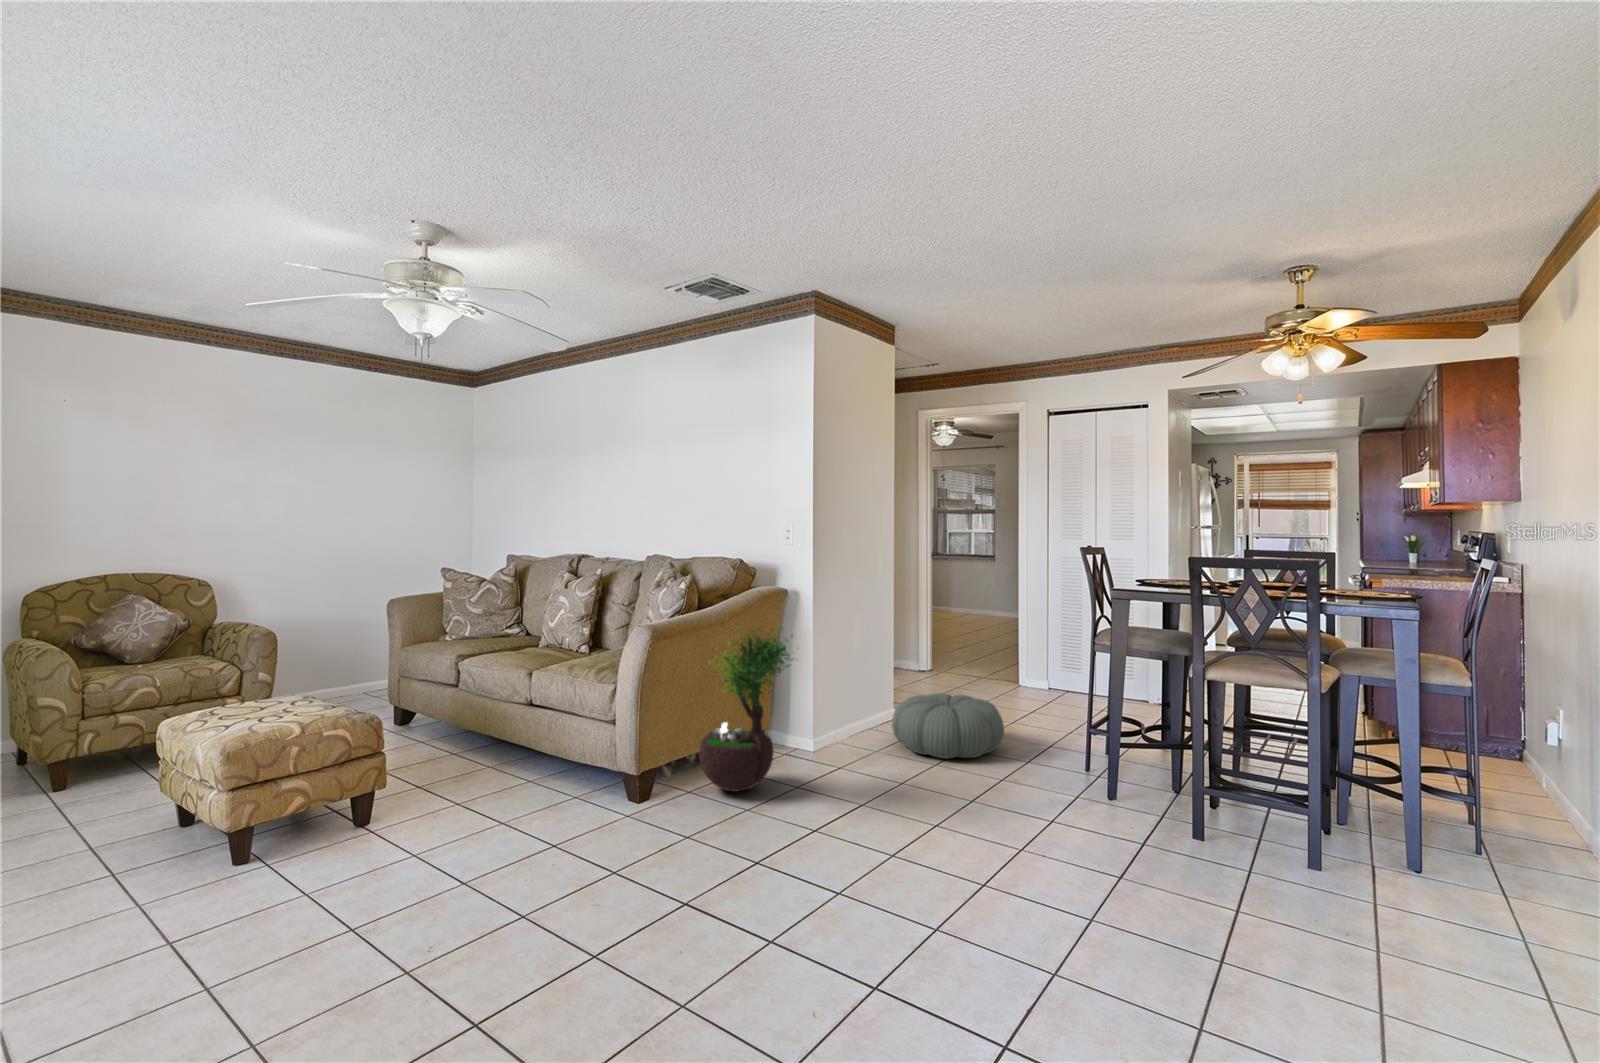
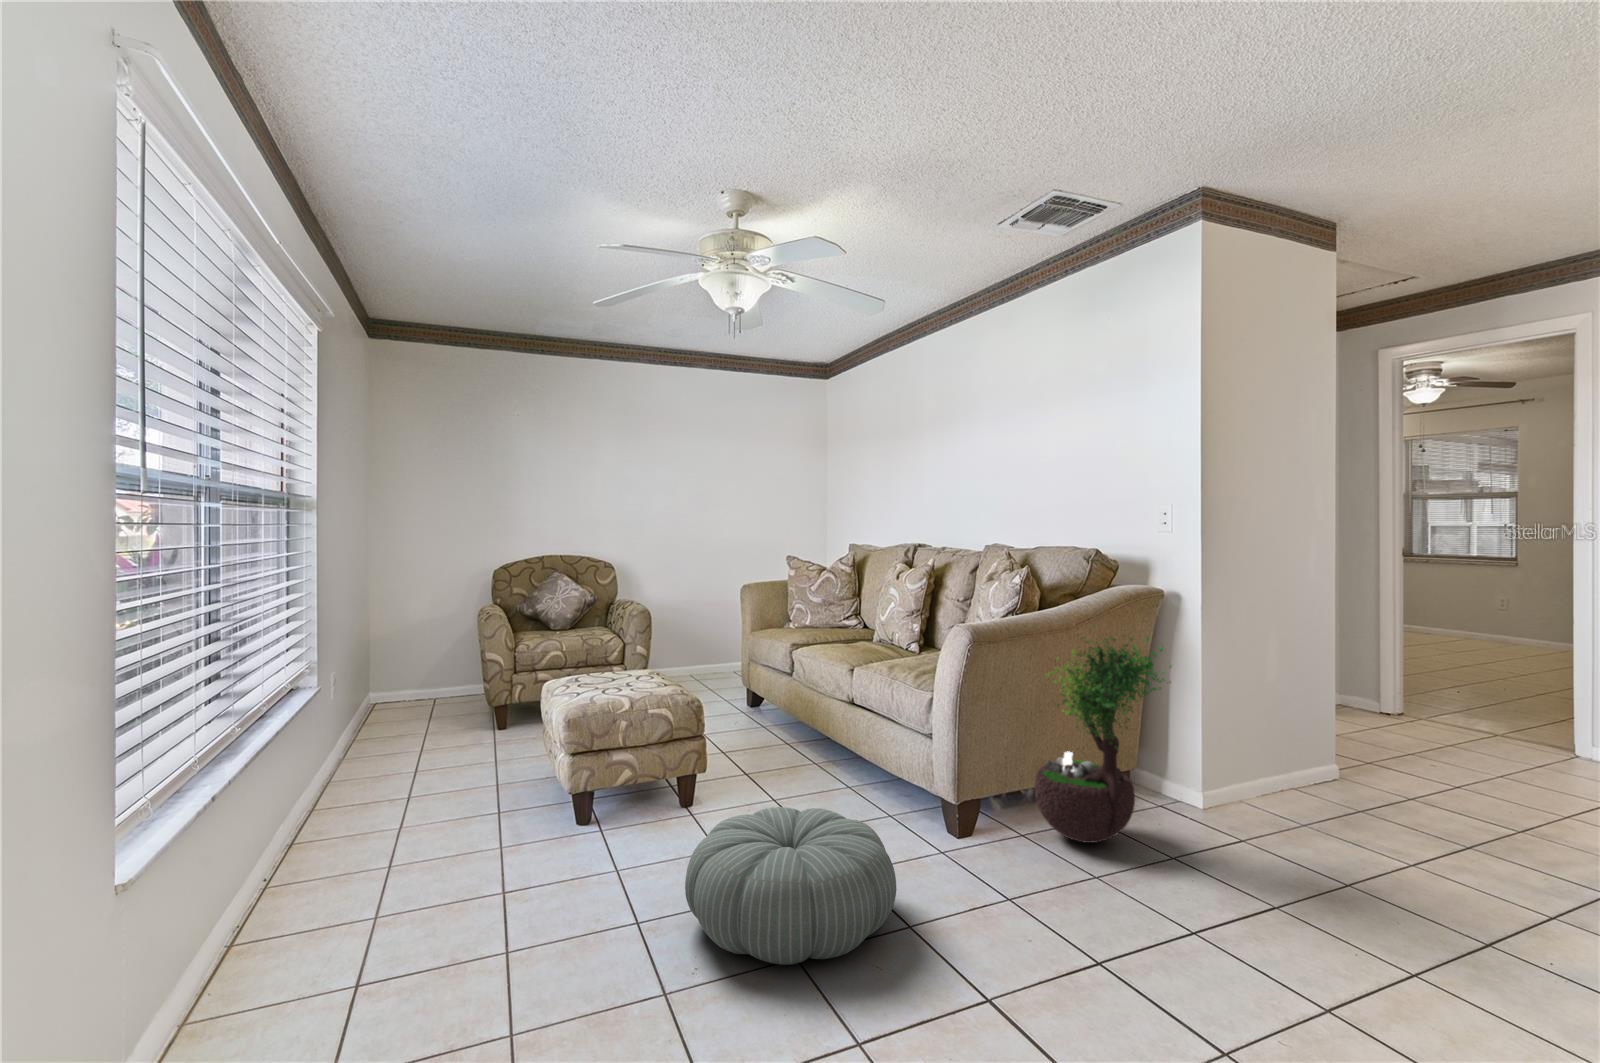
pouf: present [892,693,1004,759] -> present [685,807,896,965]

